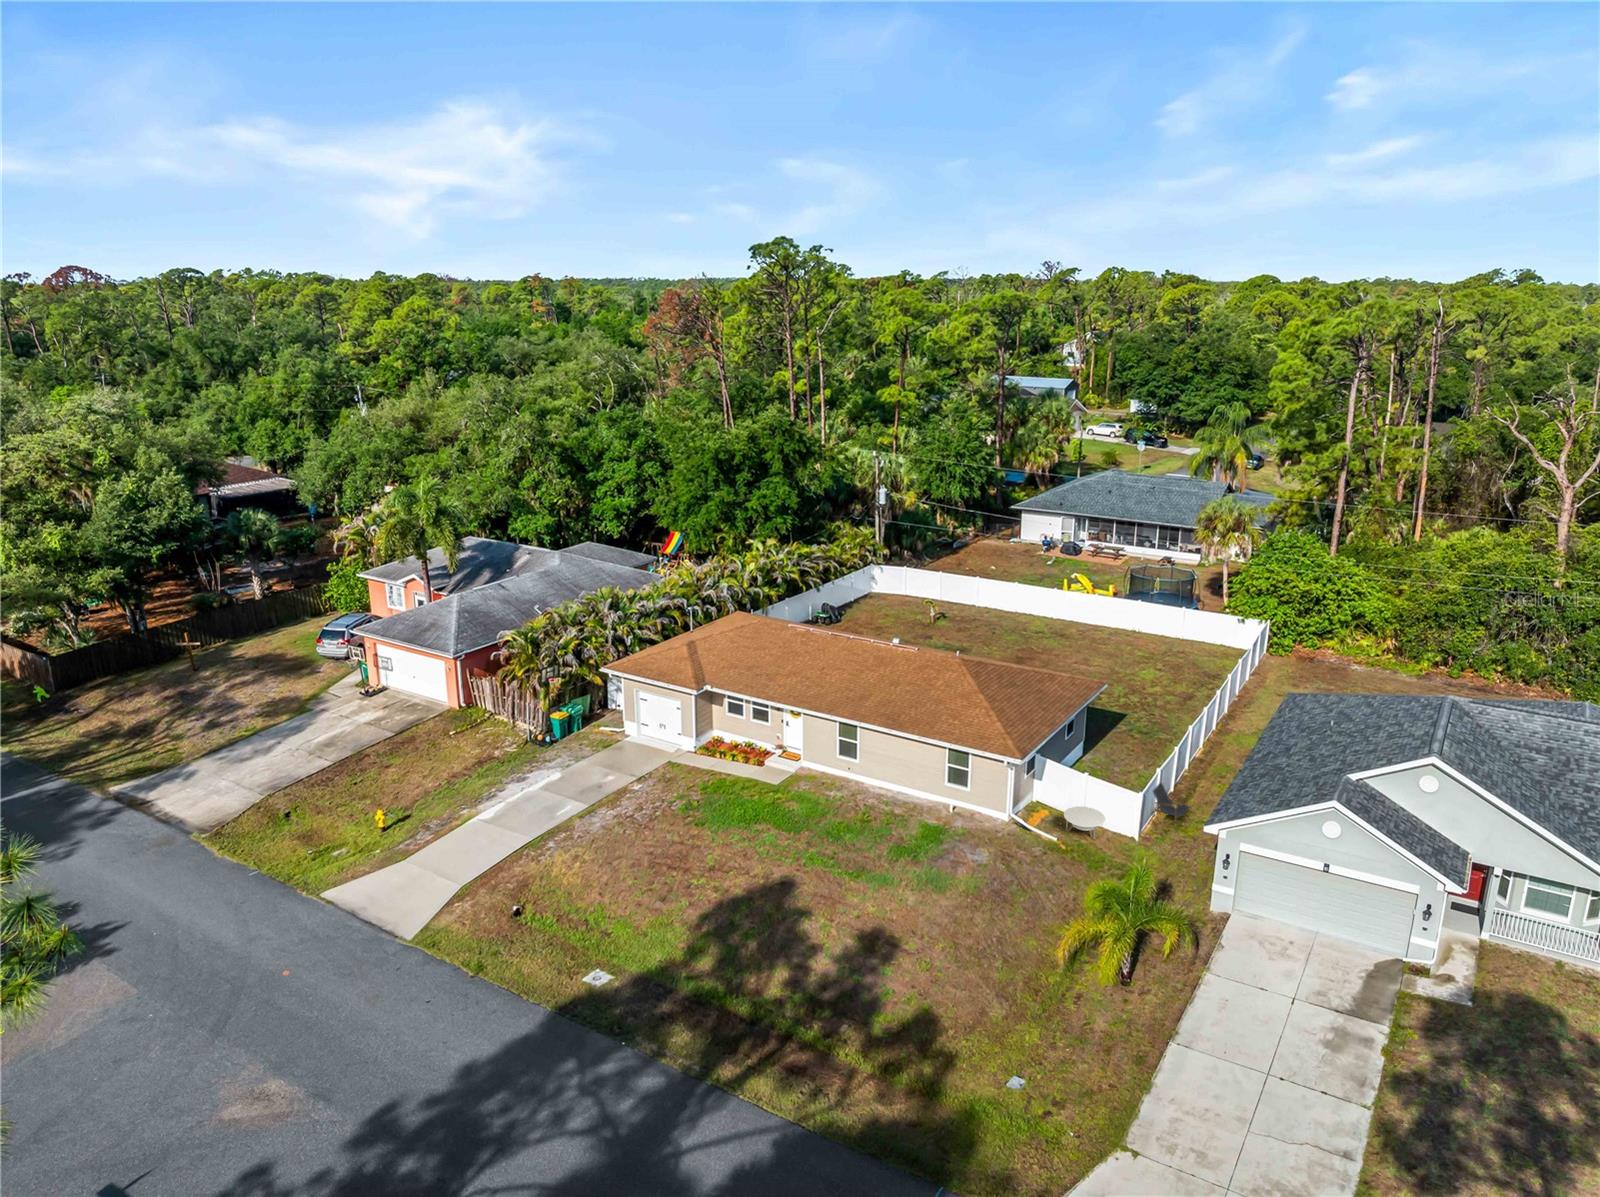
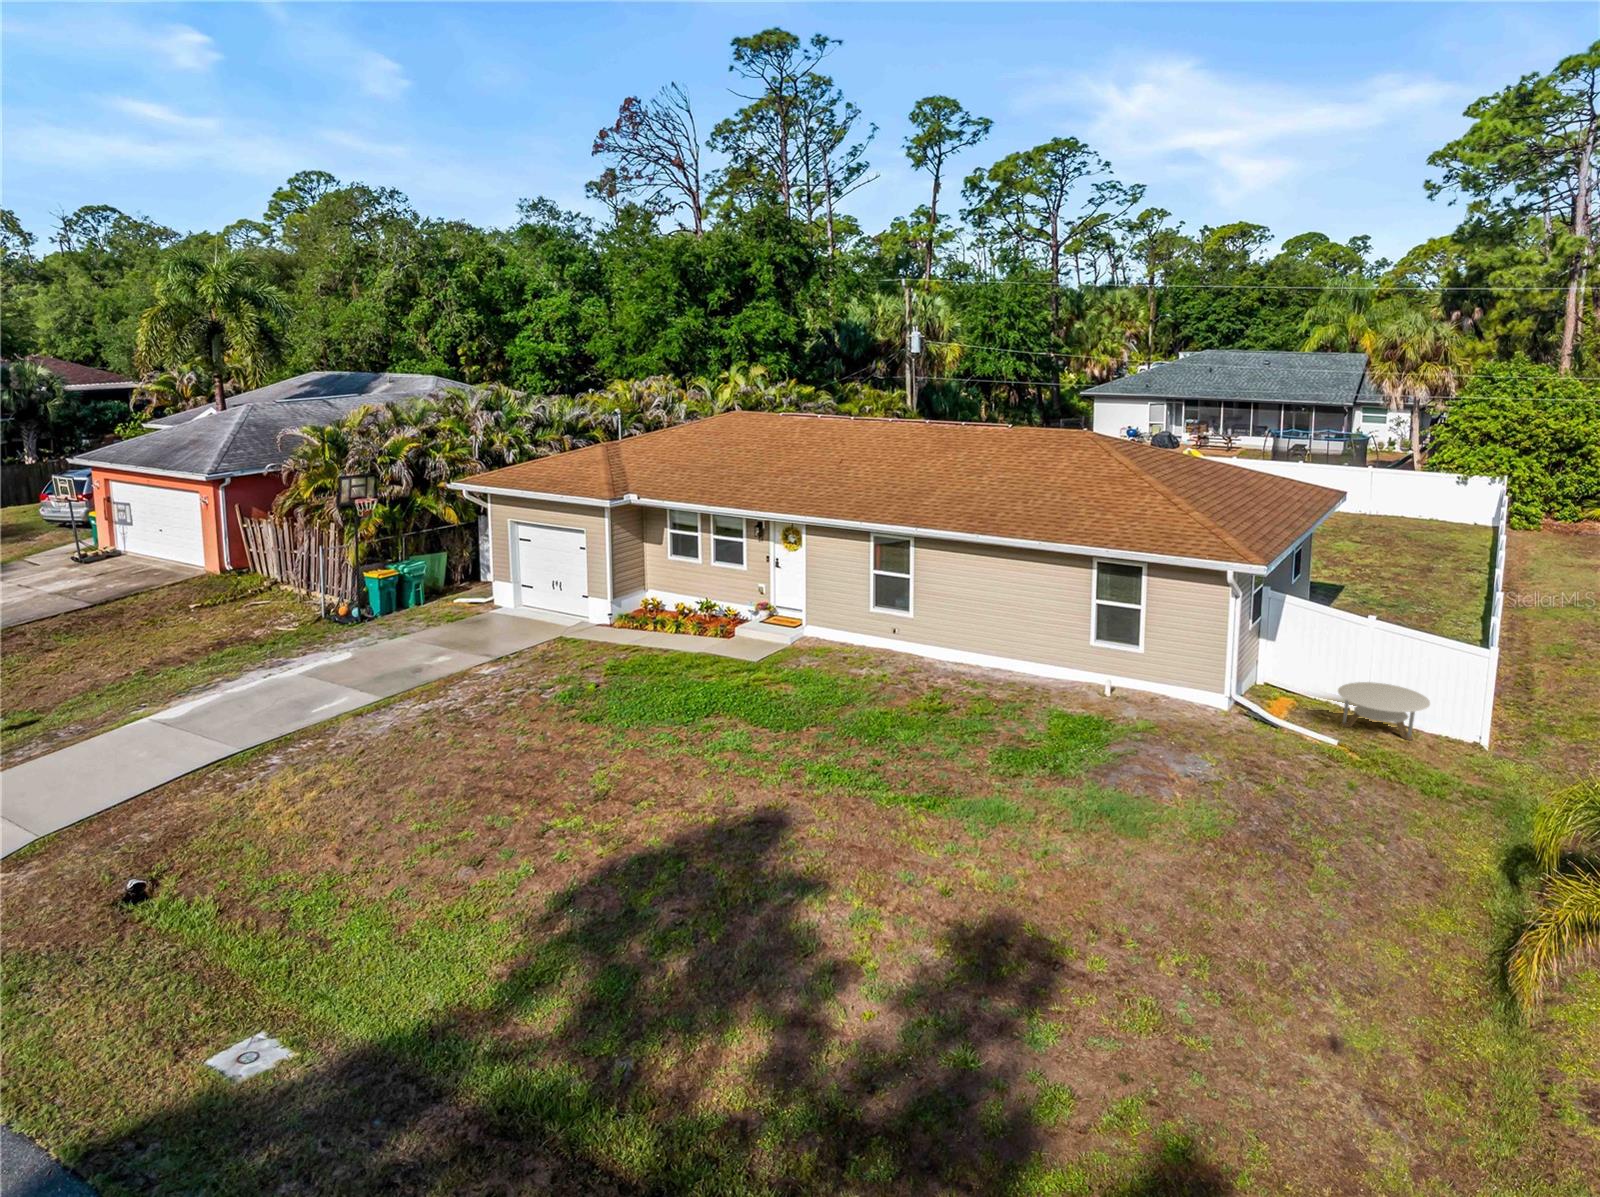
lounge chair: present [1153,783,1189,825] -> none [1504,638,1580,720]

